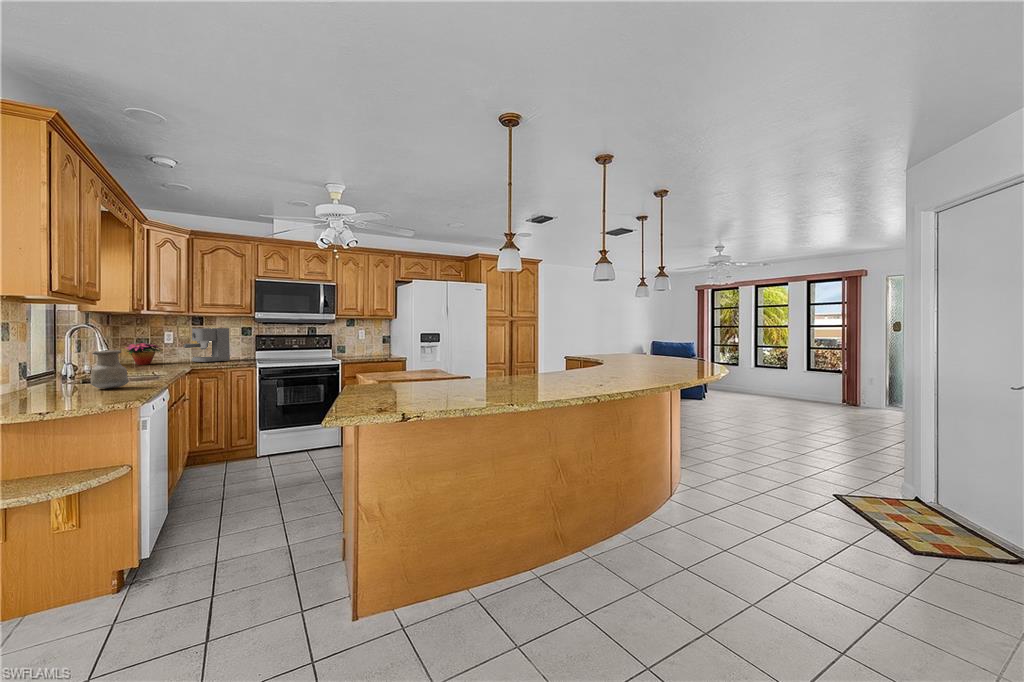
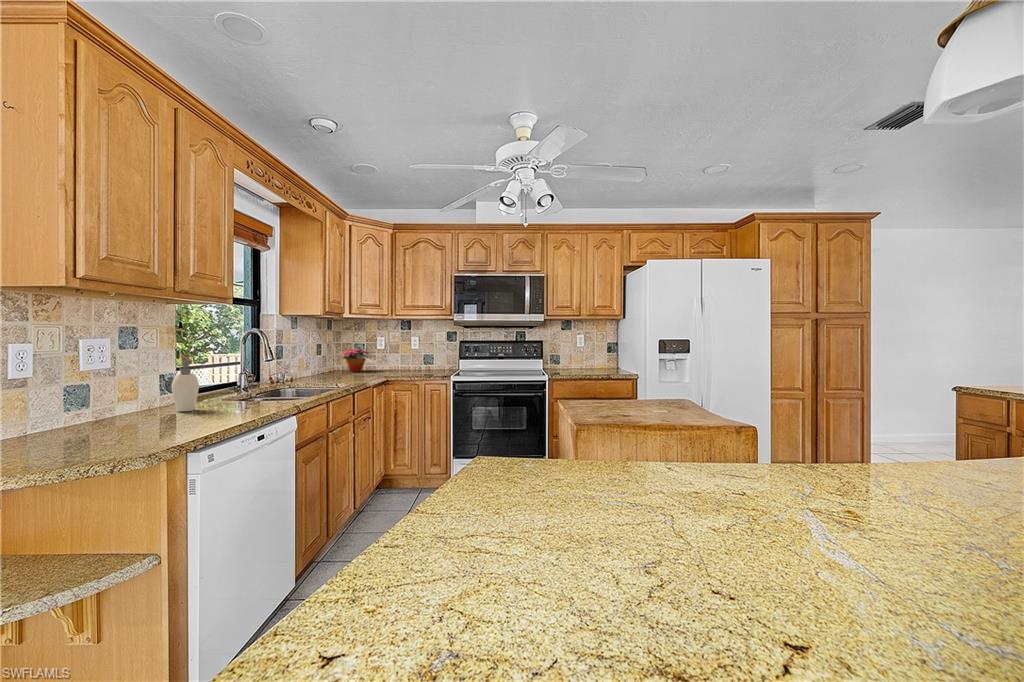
coffee maker: present [184,328,230,363] -> none [390,333,434,371]
vase: present [91,350,129,388] -> none [227,358,267,404]
soap dispenser: none [43,353,70,396] -> present [171,359,199,411]

